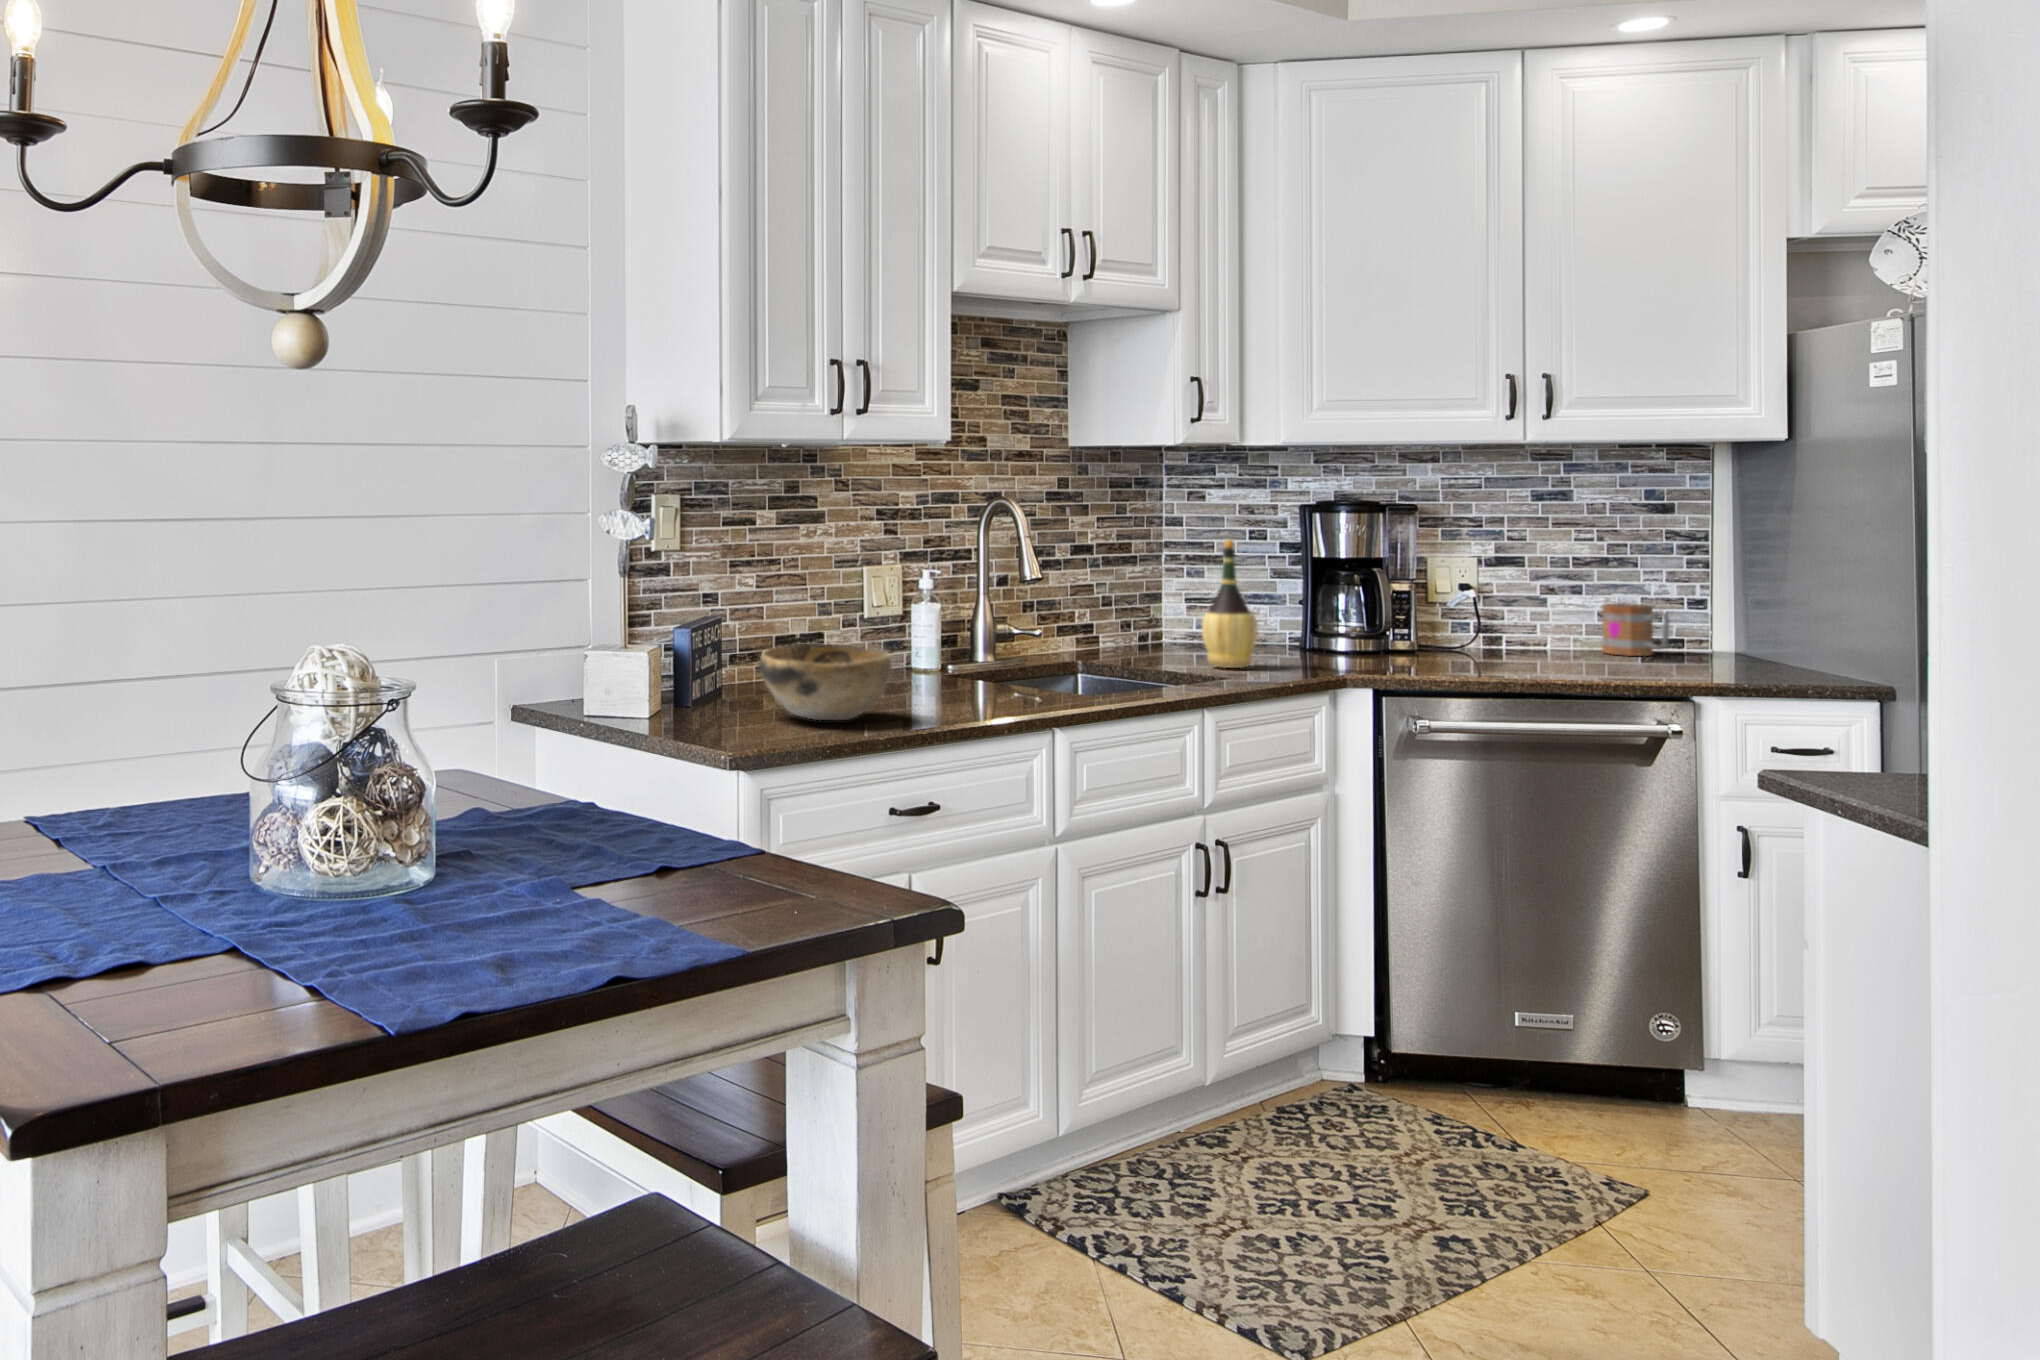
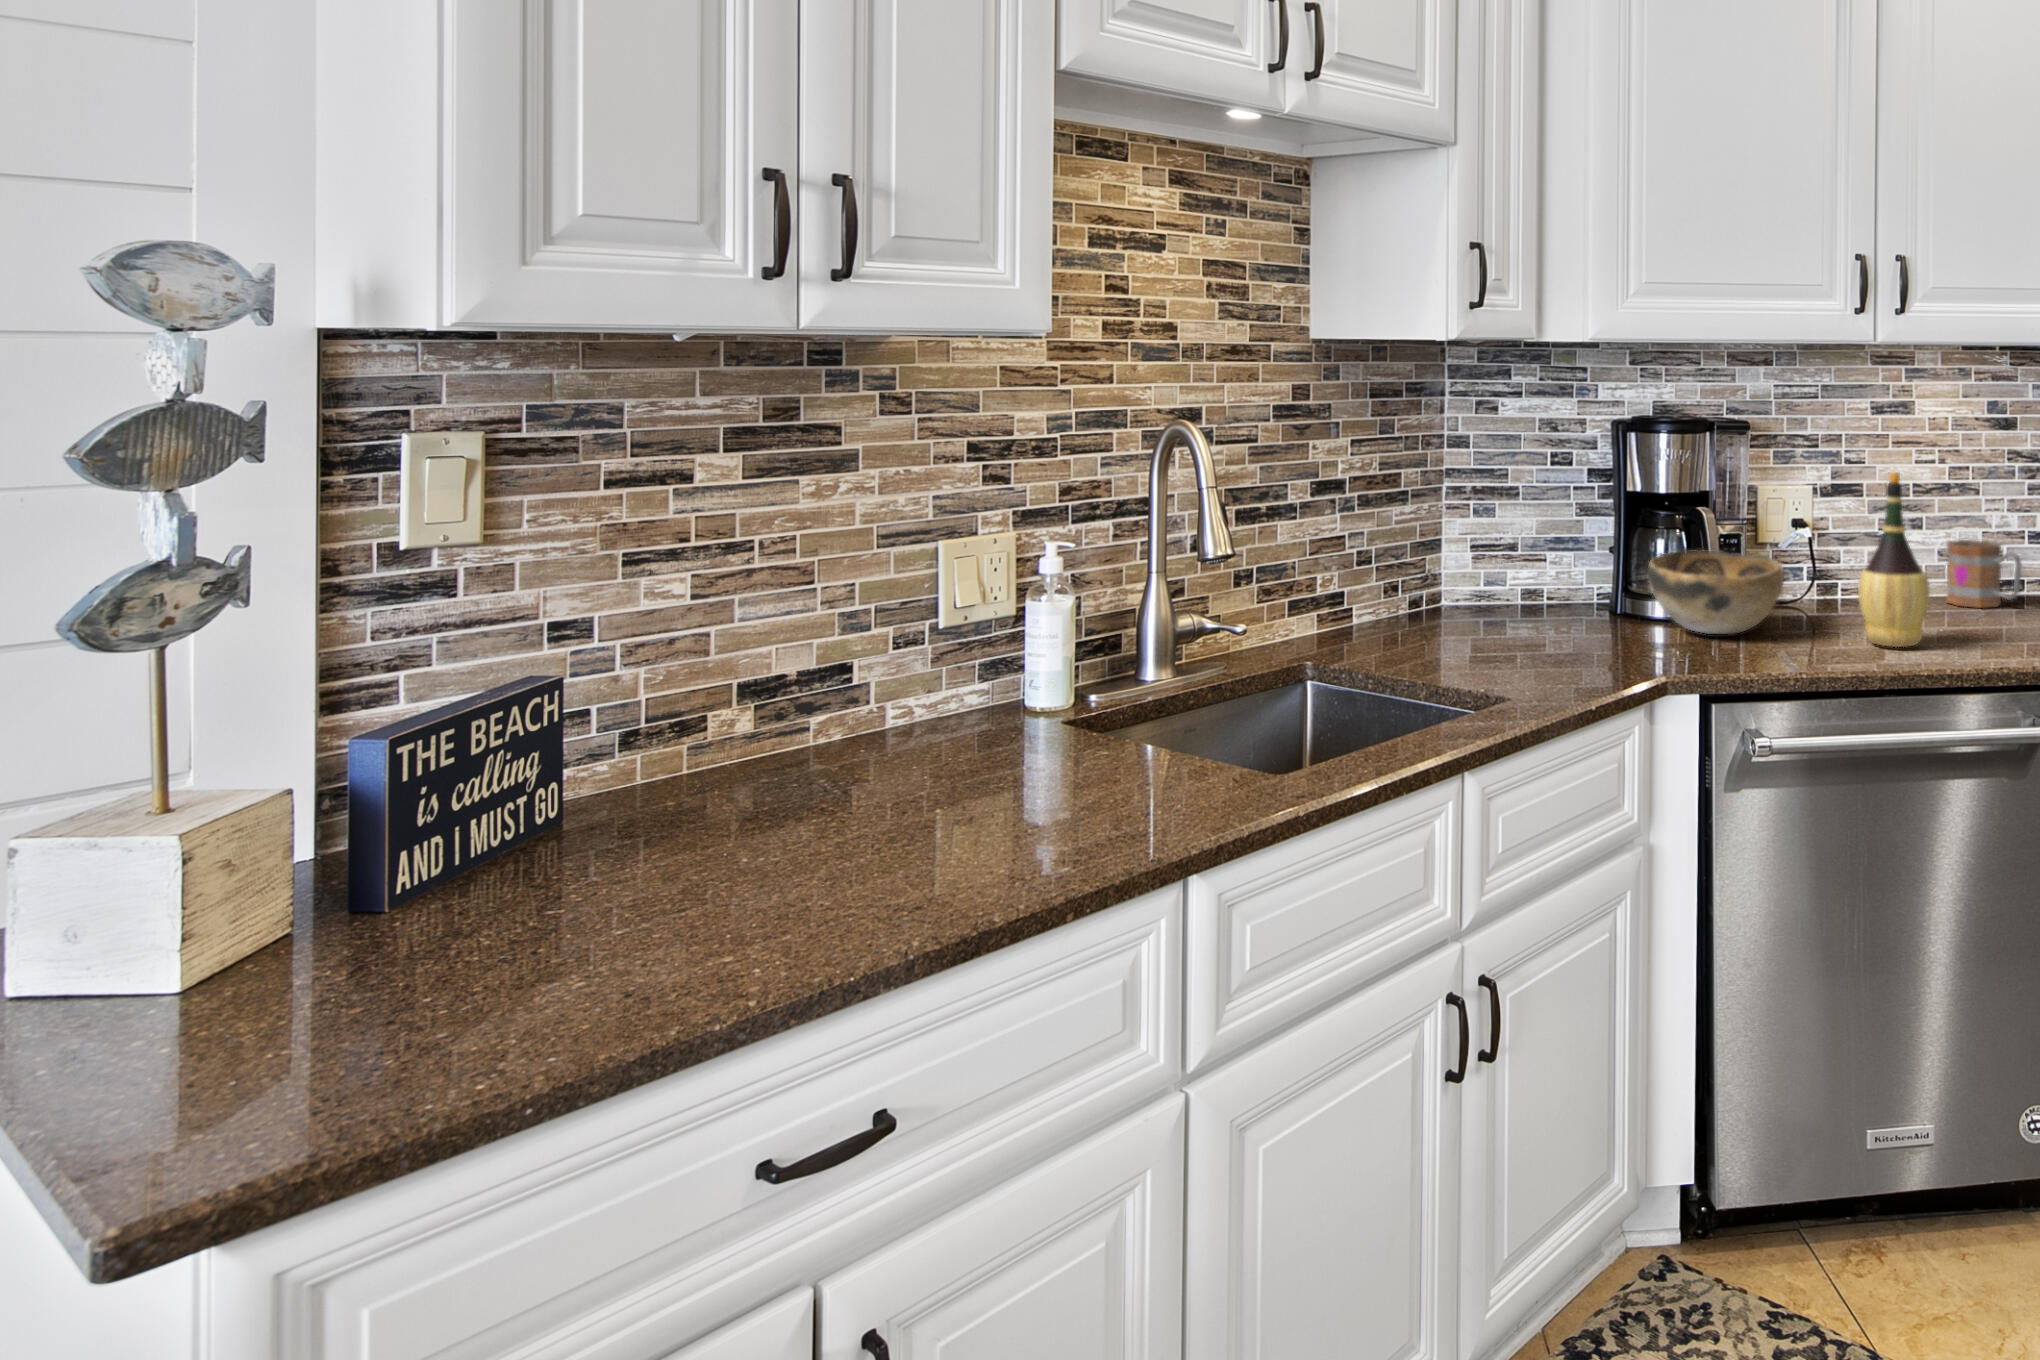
wine bottle: present [1202,540,1258,668] -> present [1858,472,1930,647]
decorative bowl: present [760,644,892,720] -> present [1647,550,1784,634]

